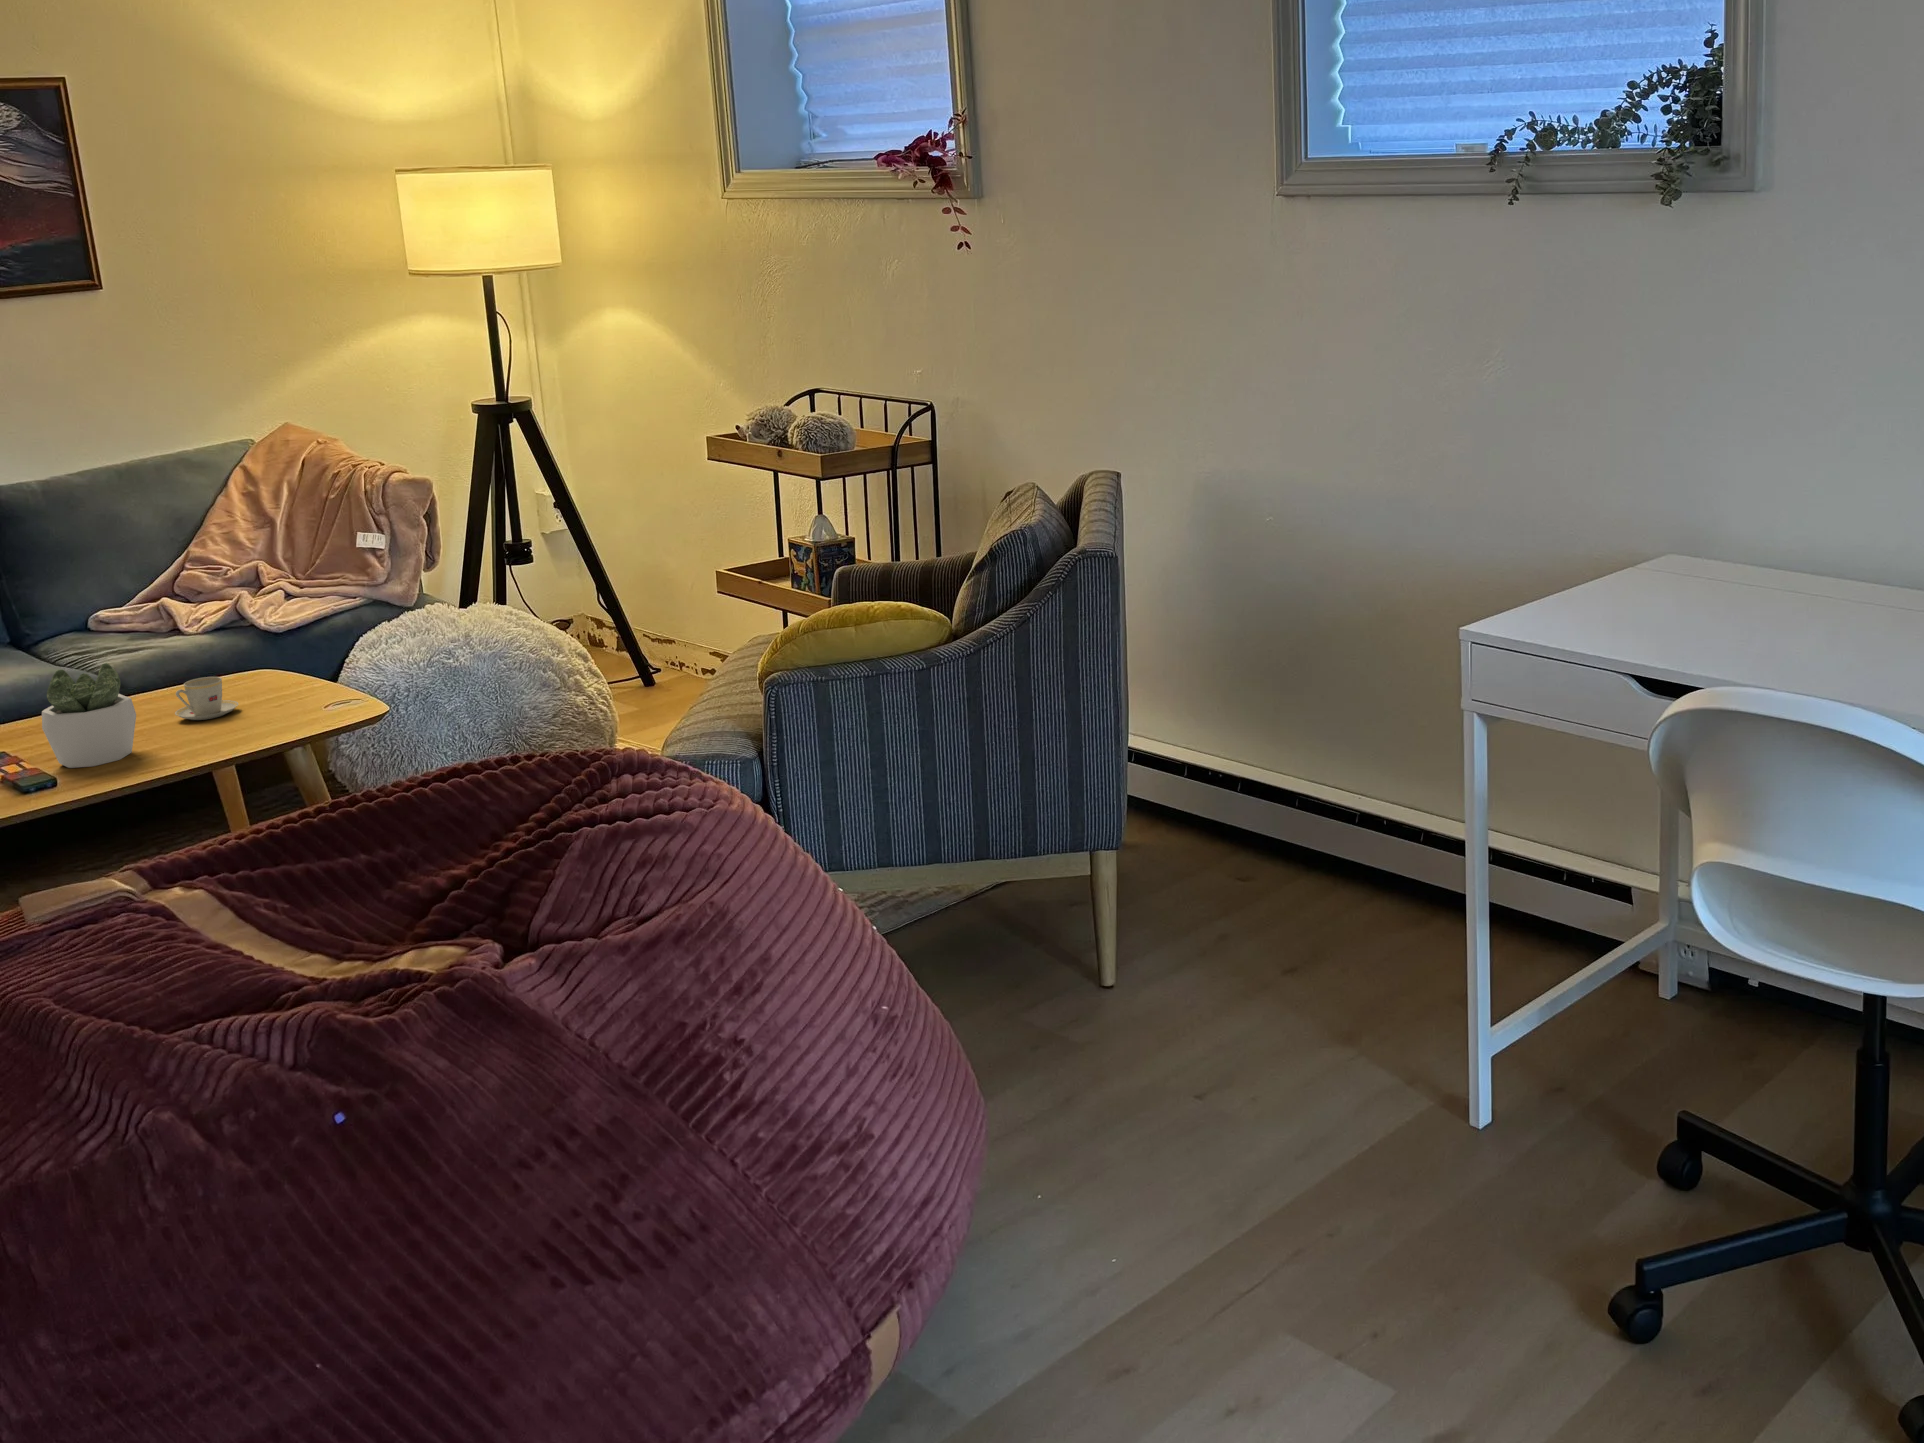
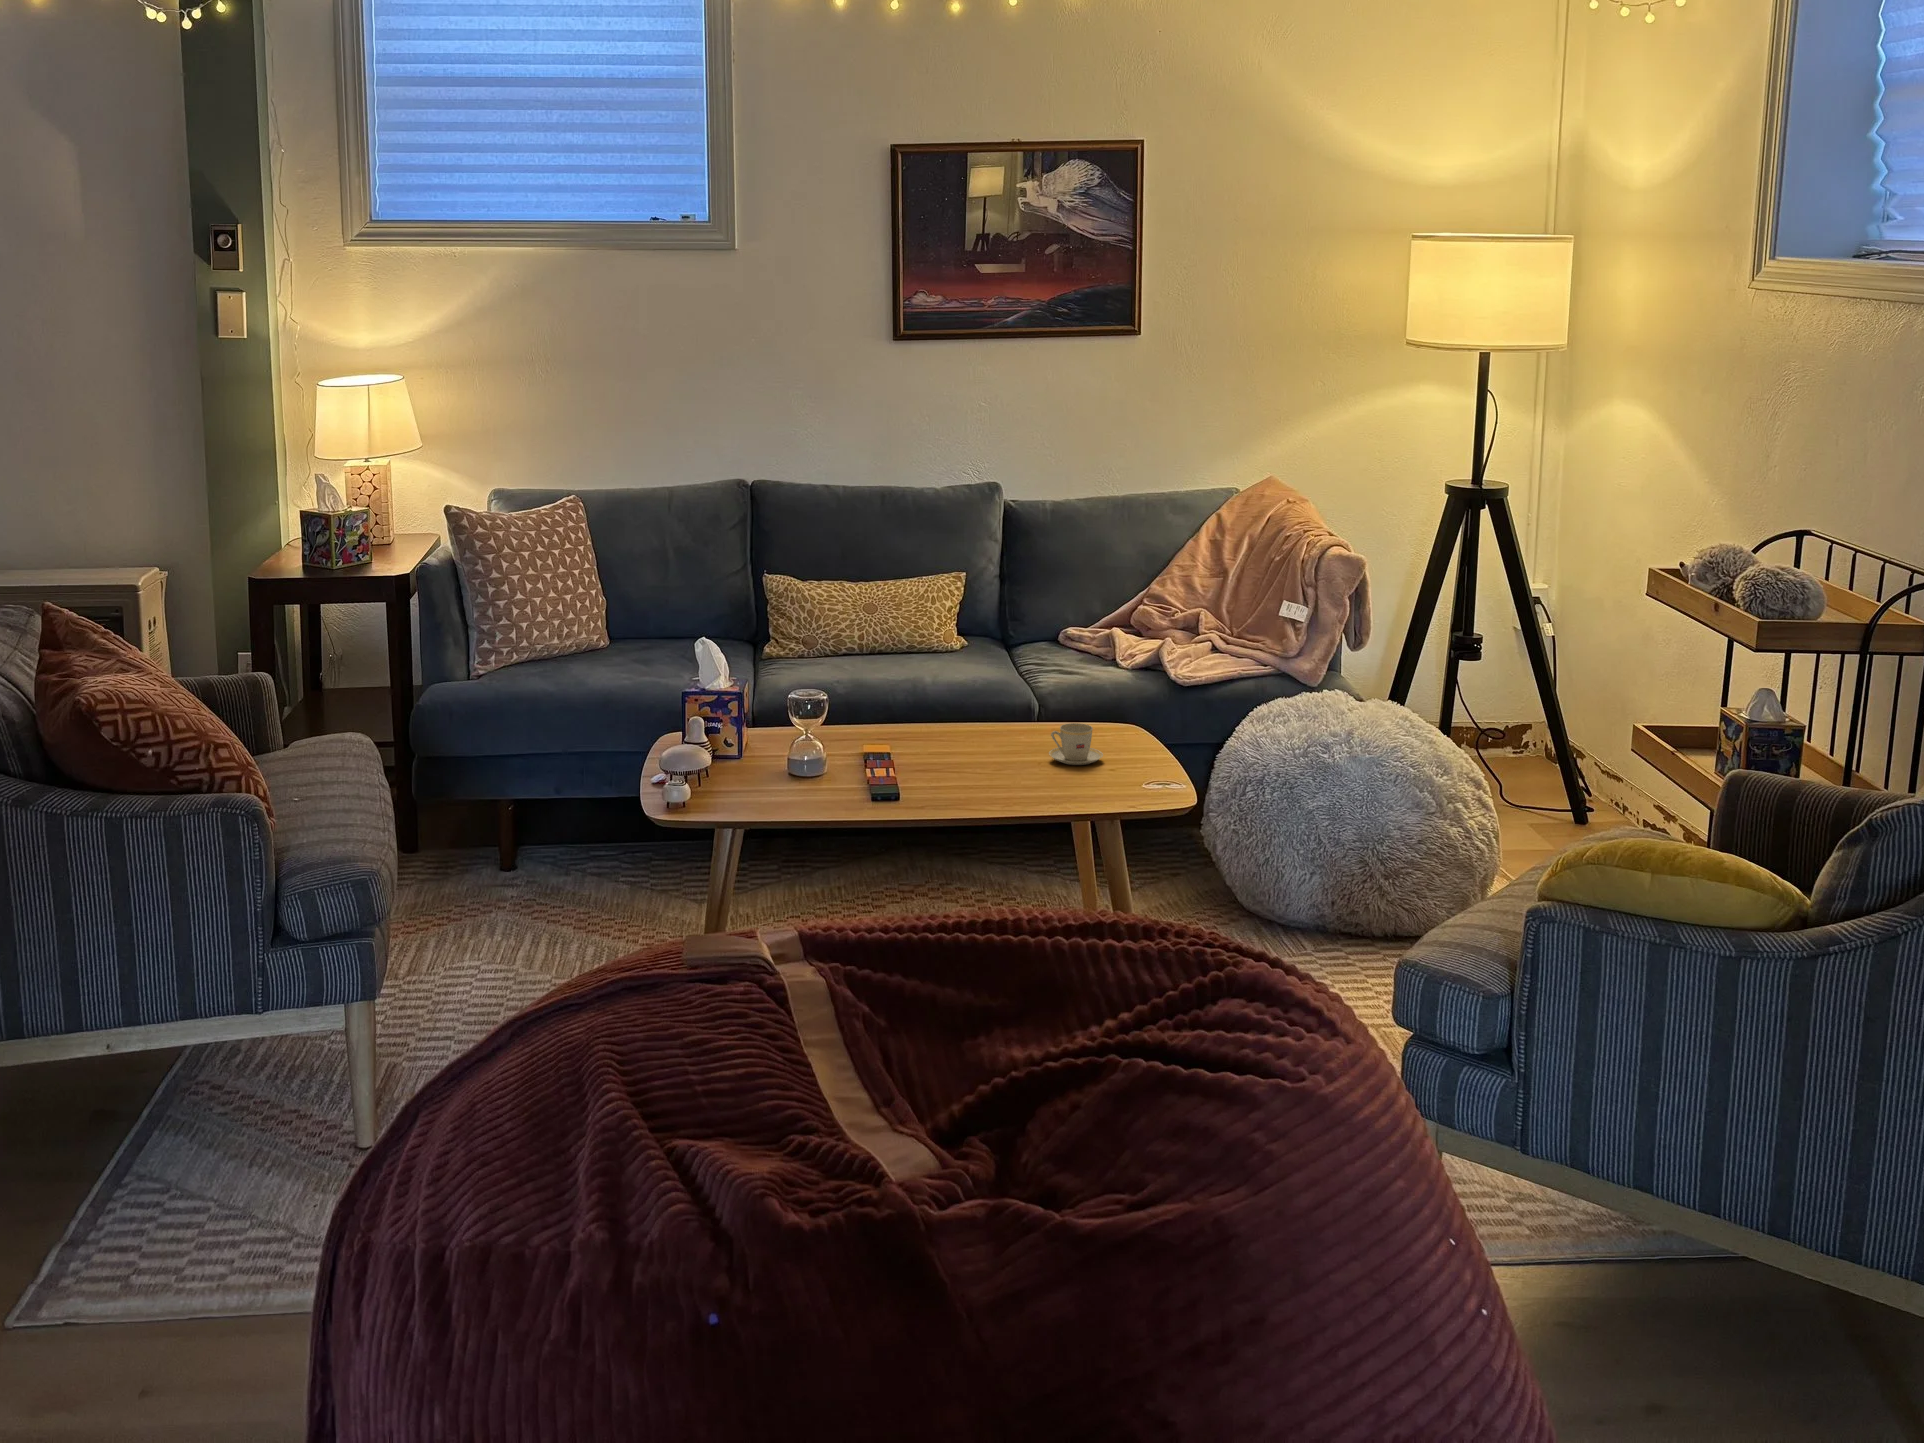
succulent plant: present [42,663,136,768] -> none [928,692,1000,789]

